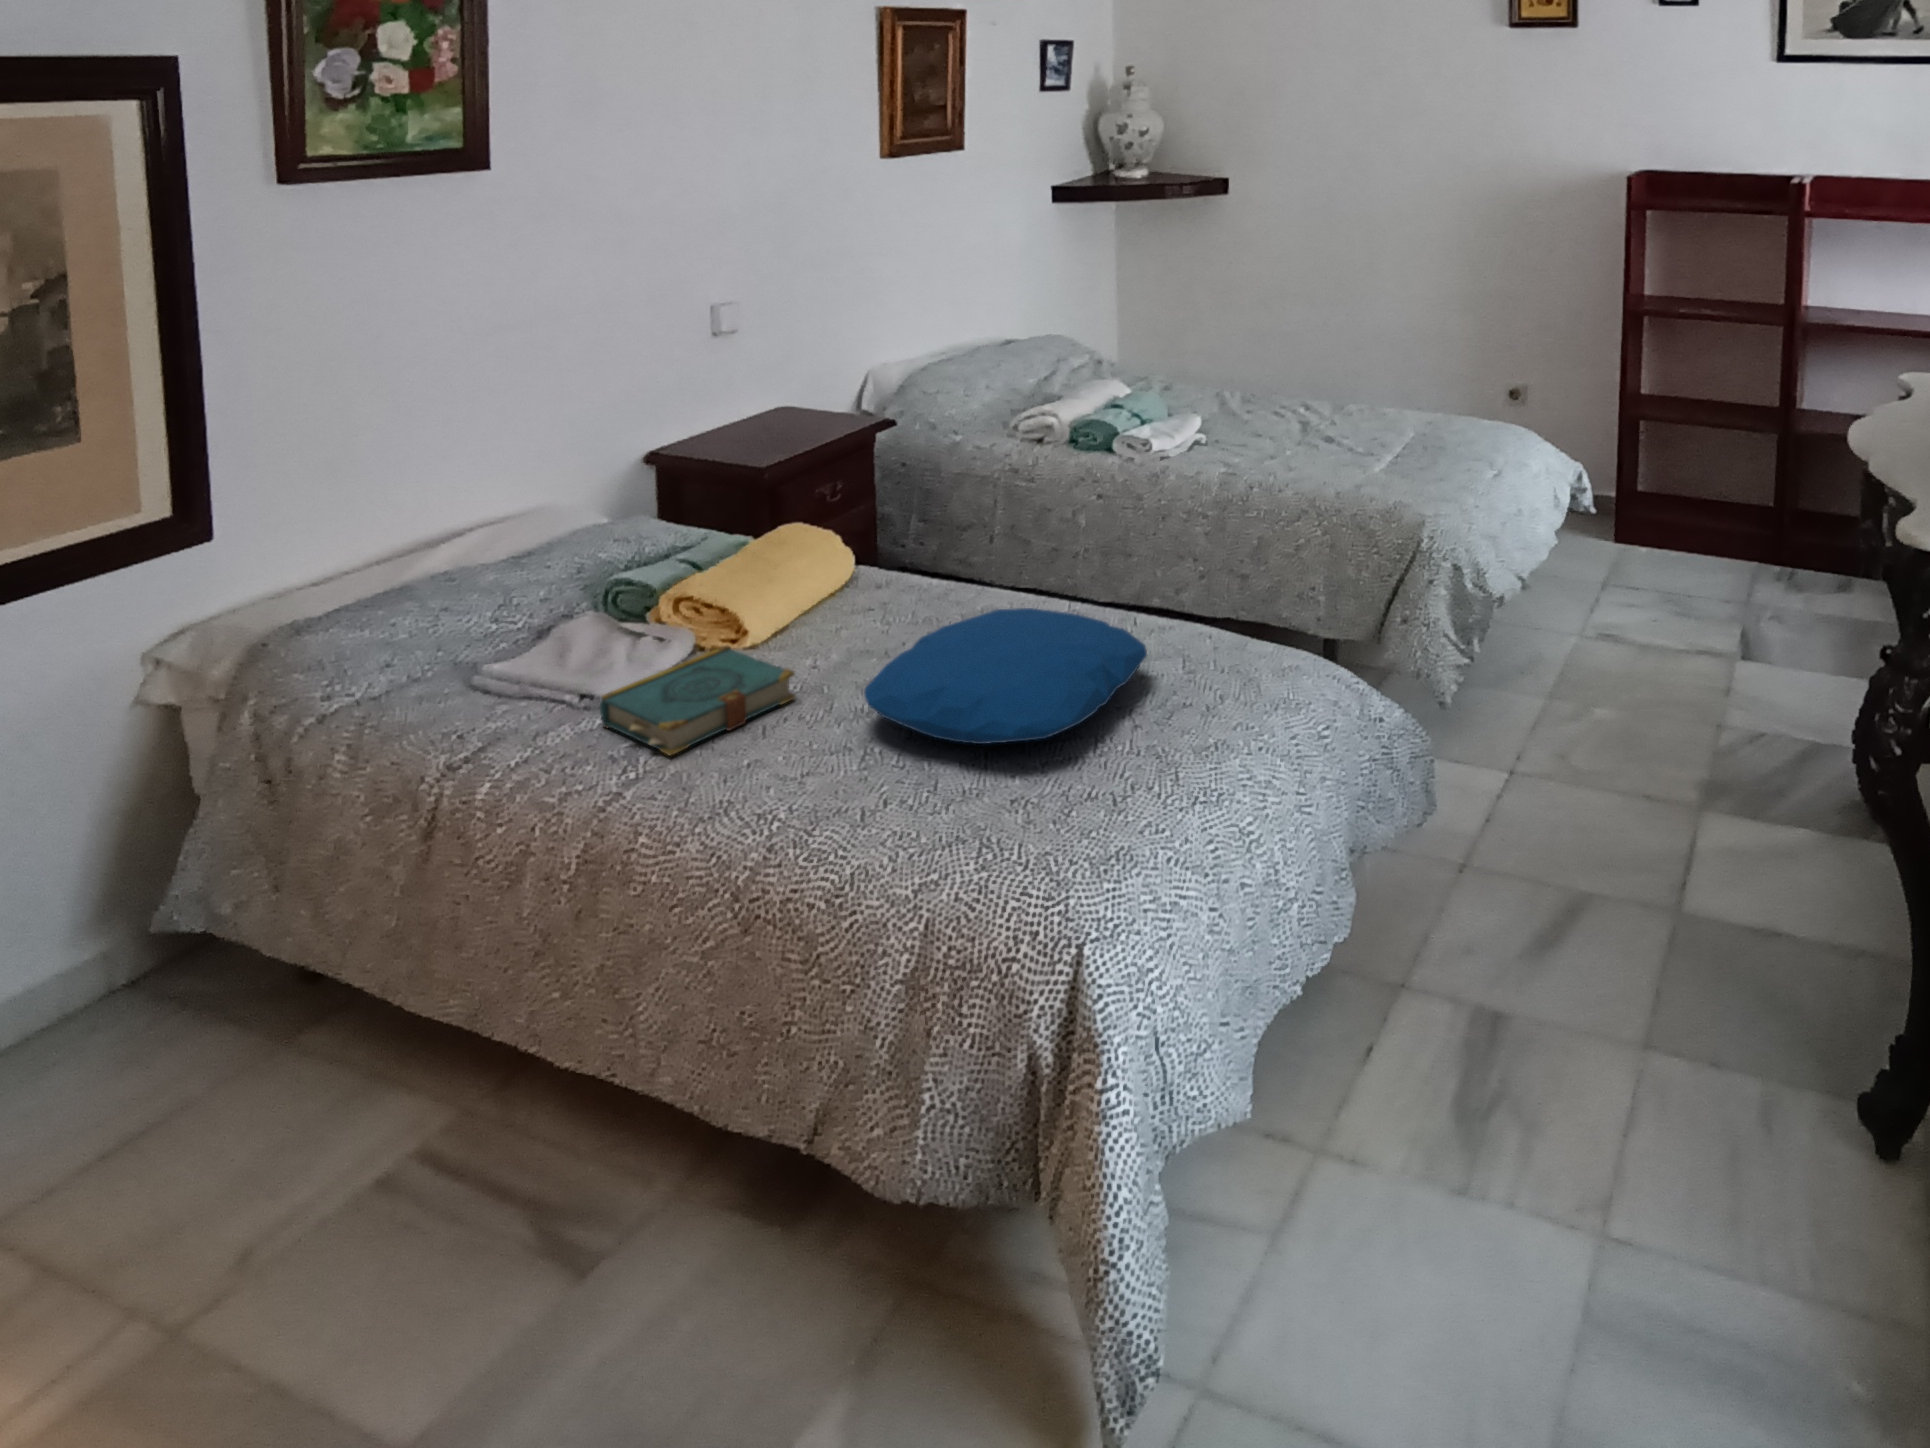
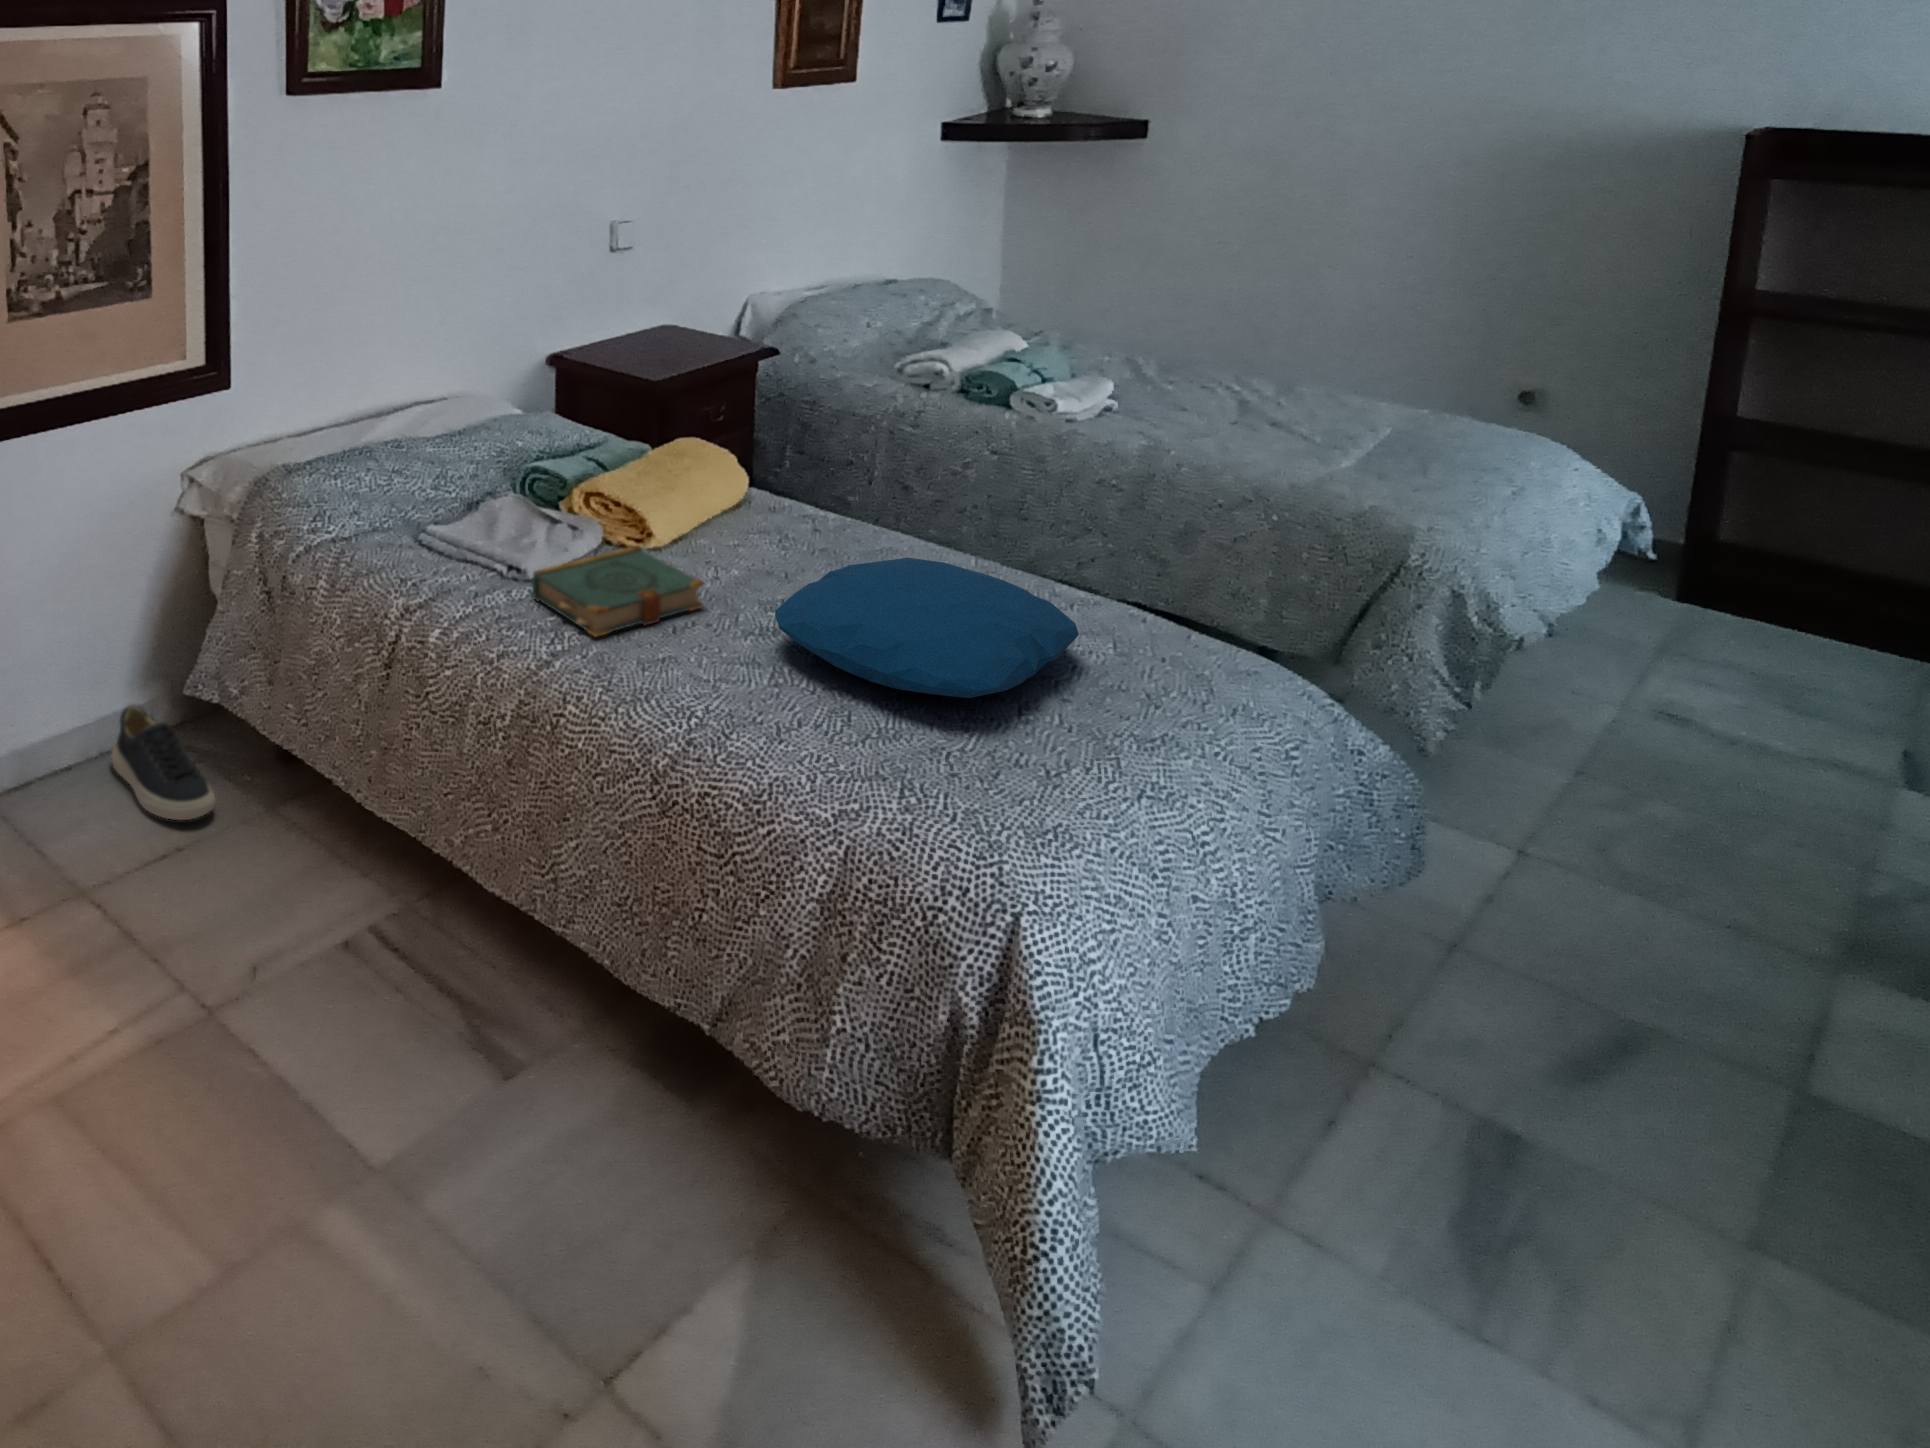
shoe: none [42,963,203,1100] -> present [111,705,216,820]

